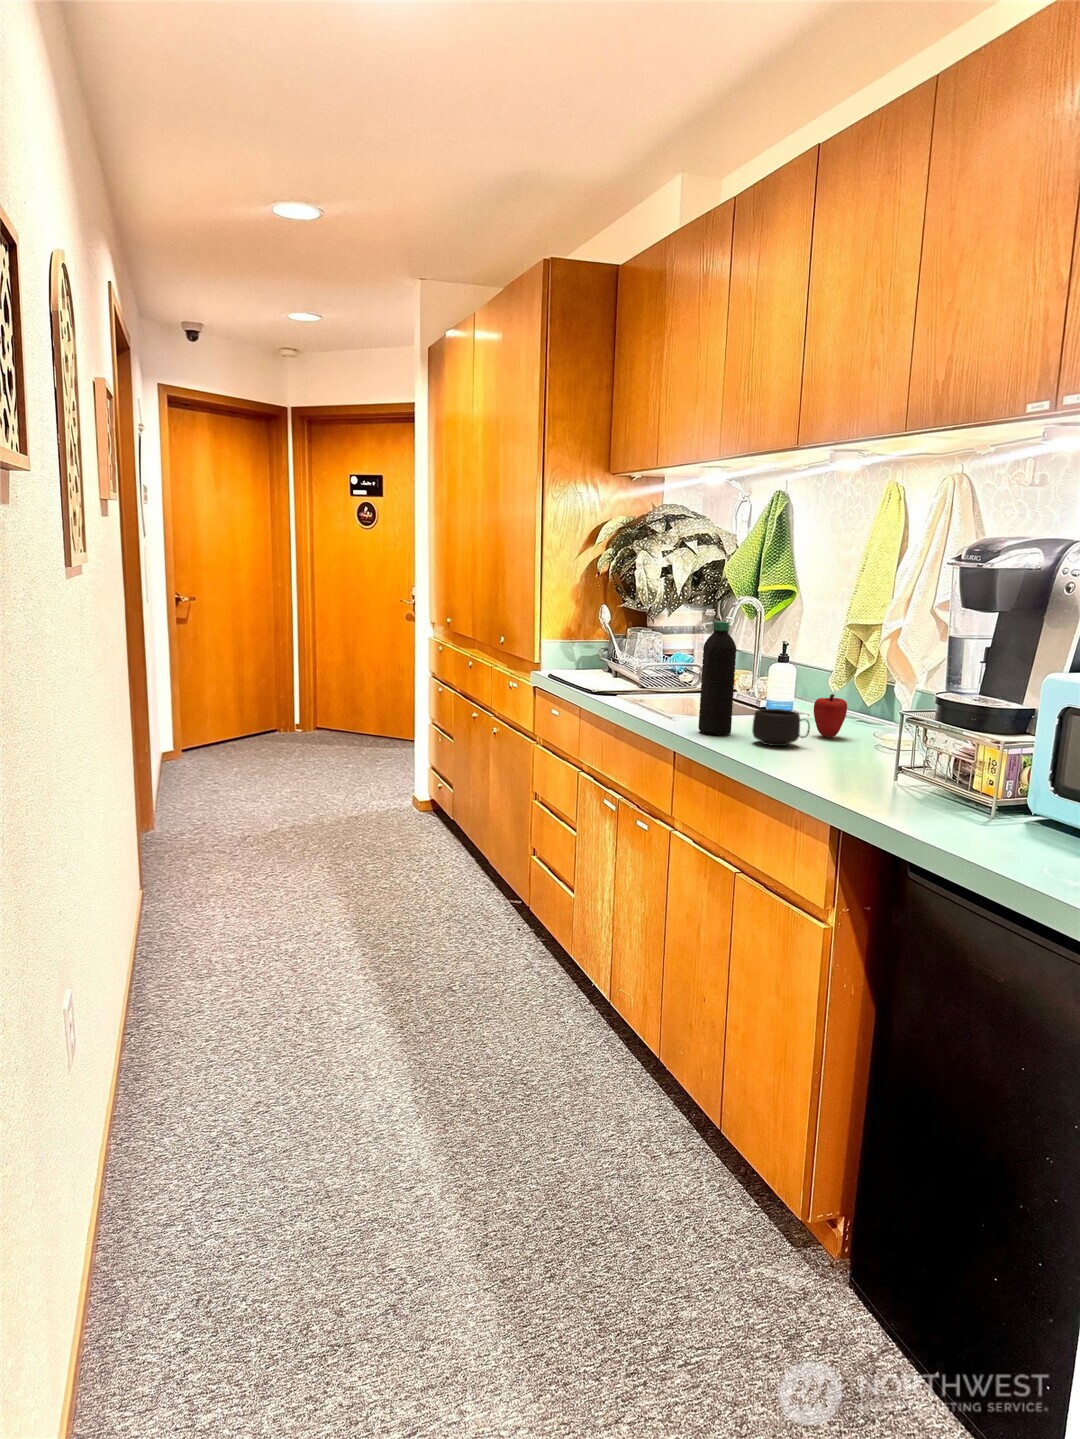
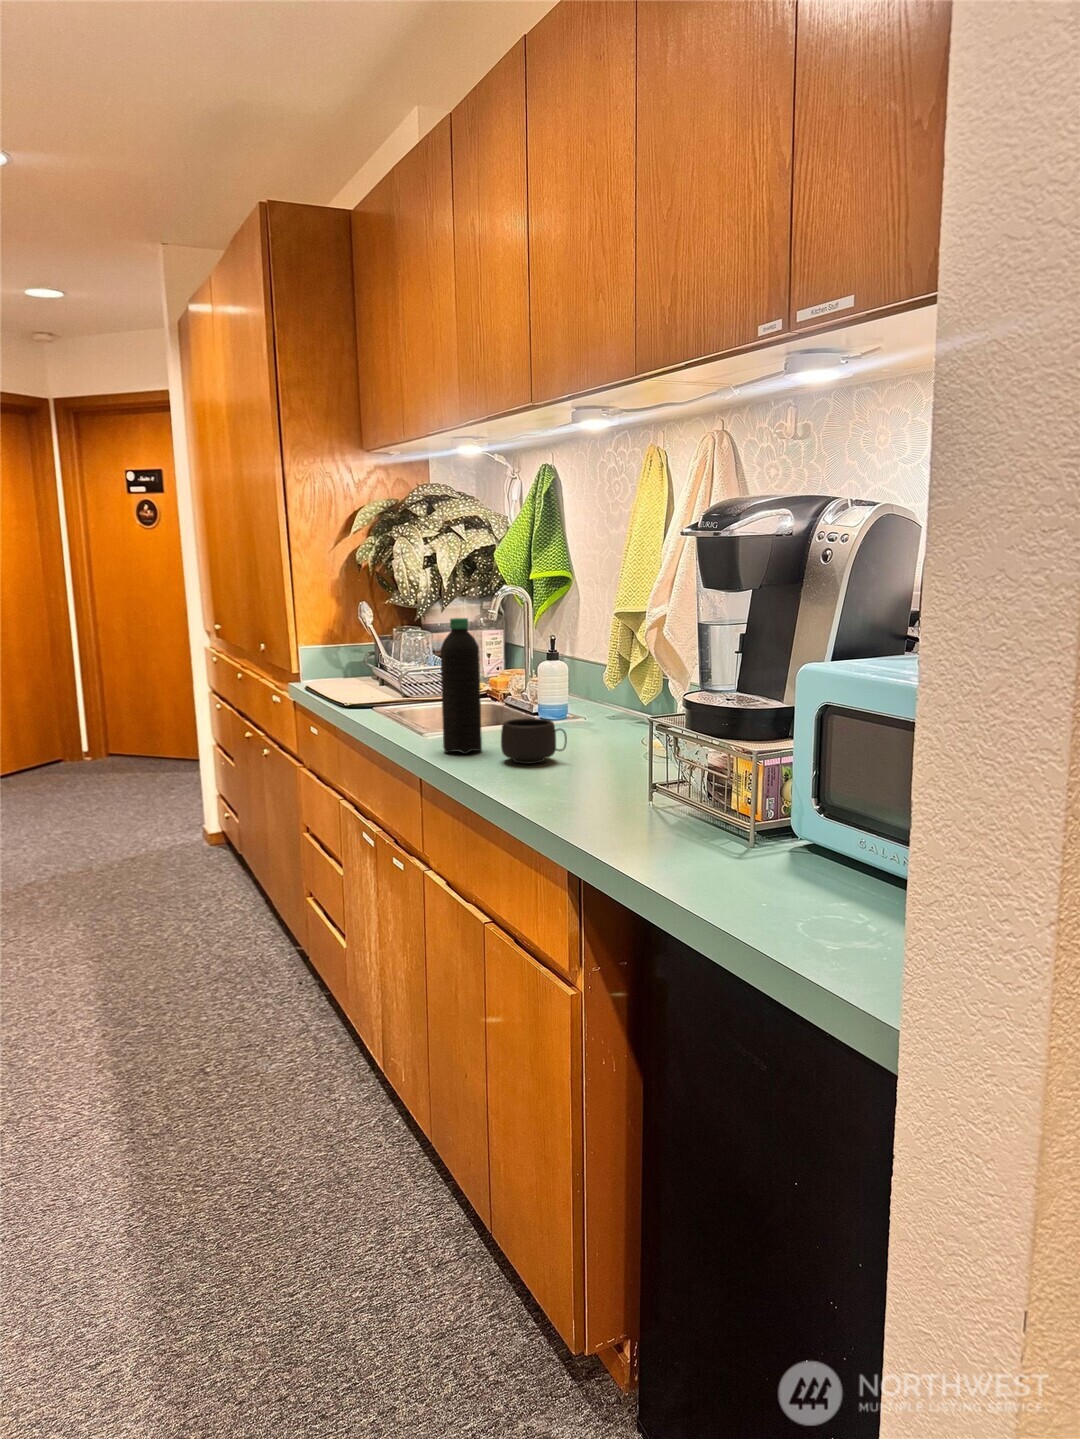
apple: present [814,694,847,738] -> none [578,695,616,747]

